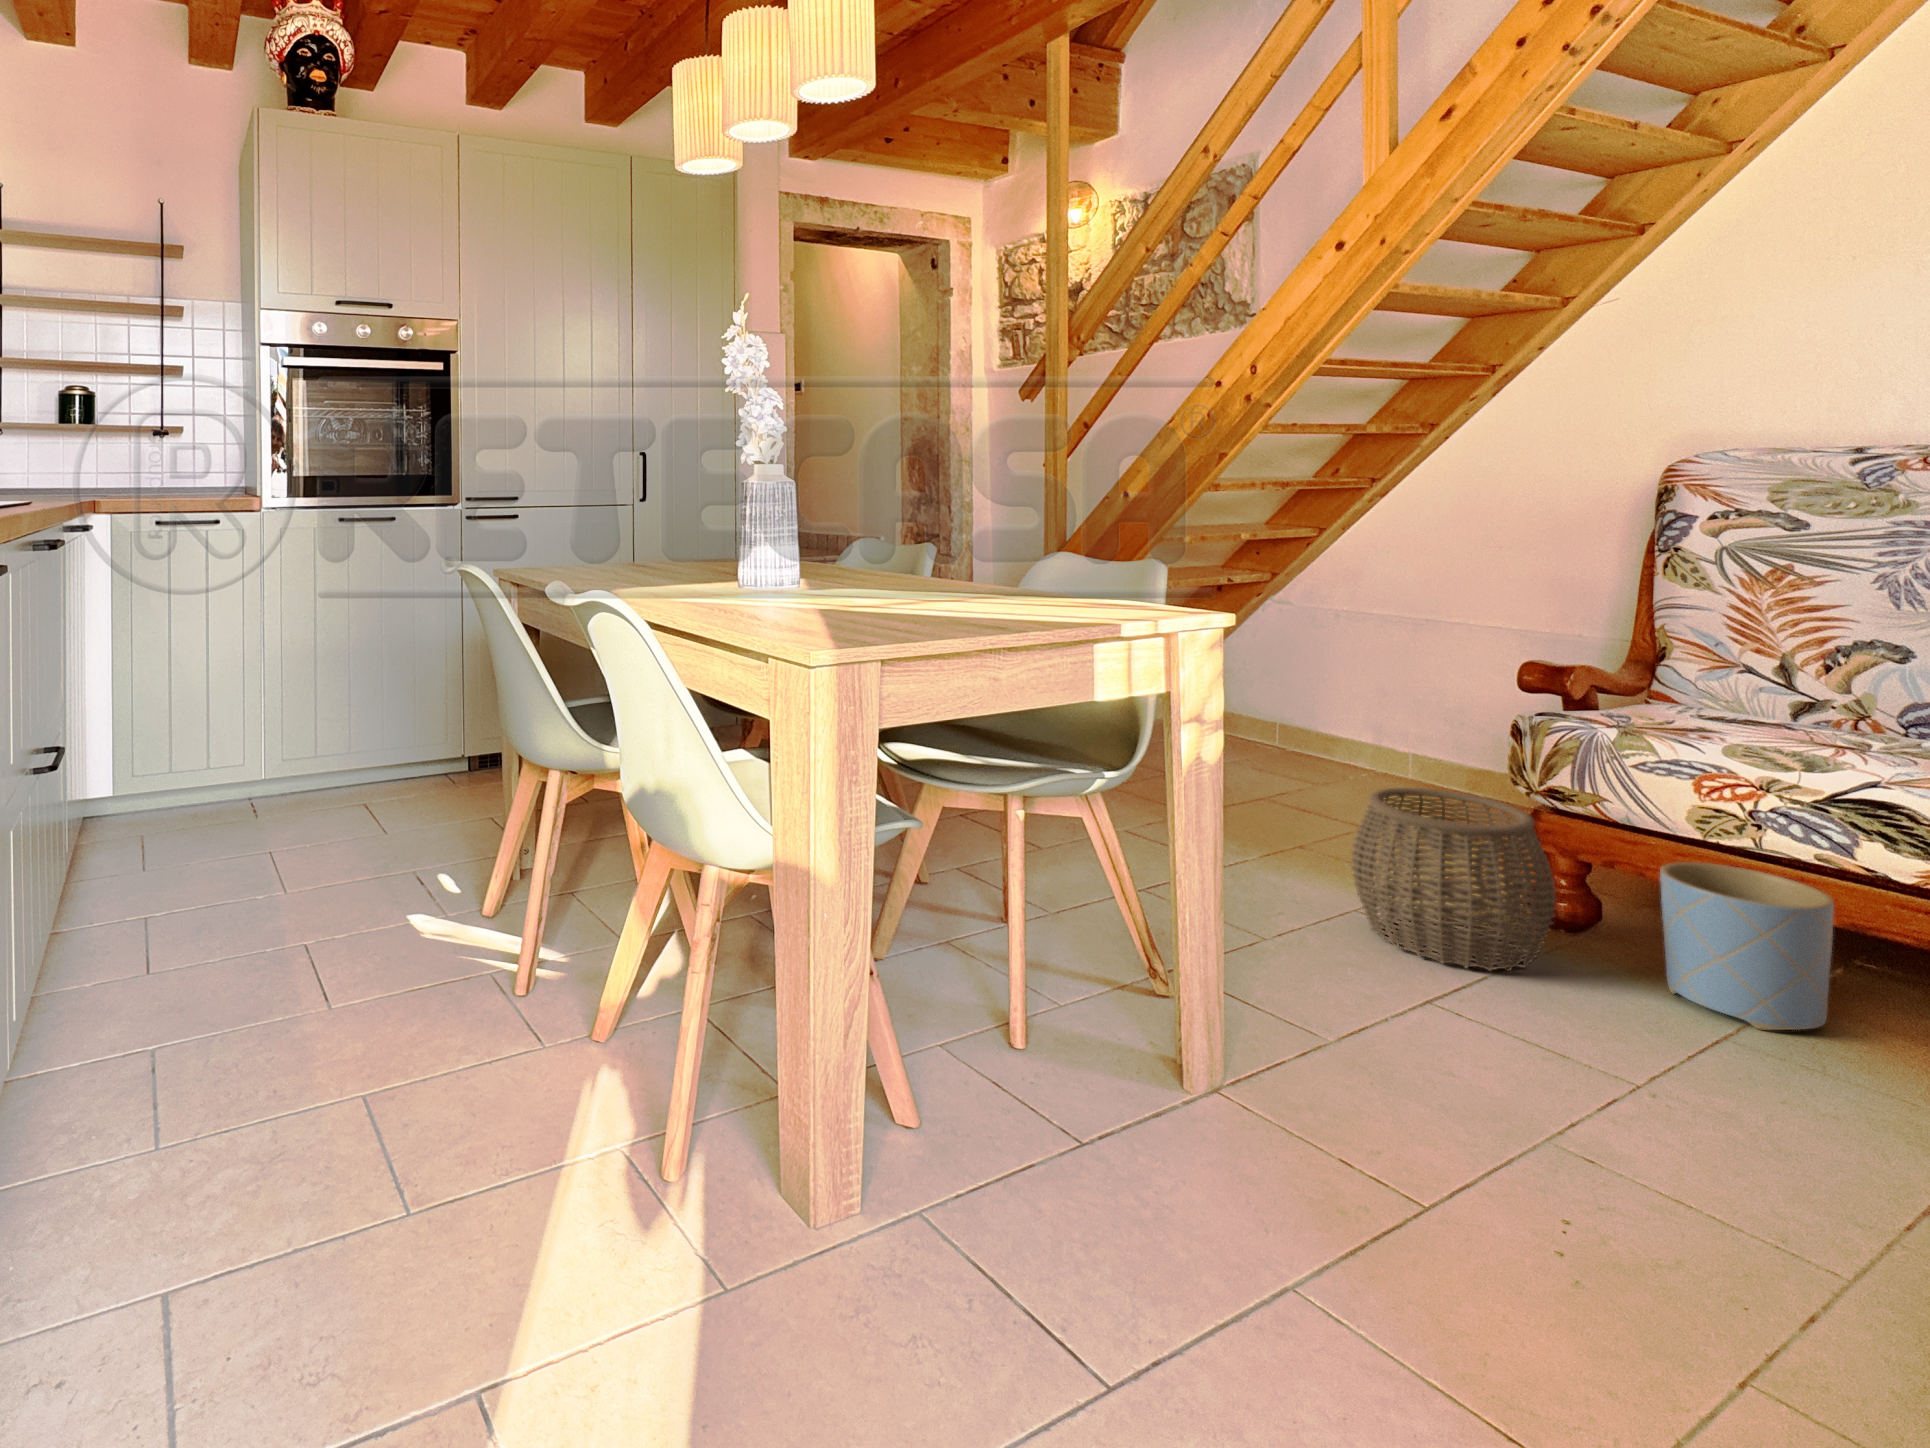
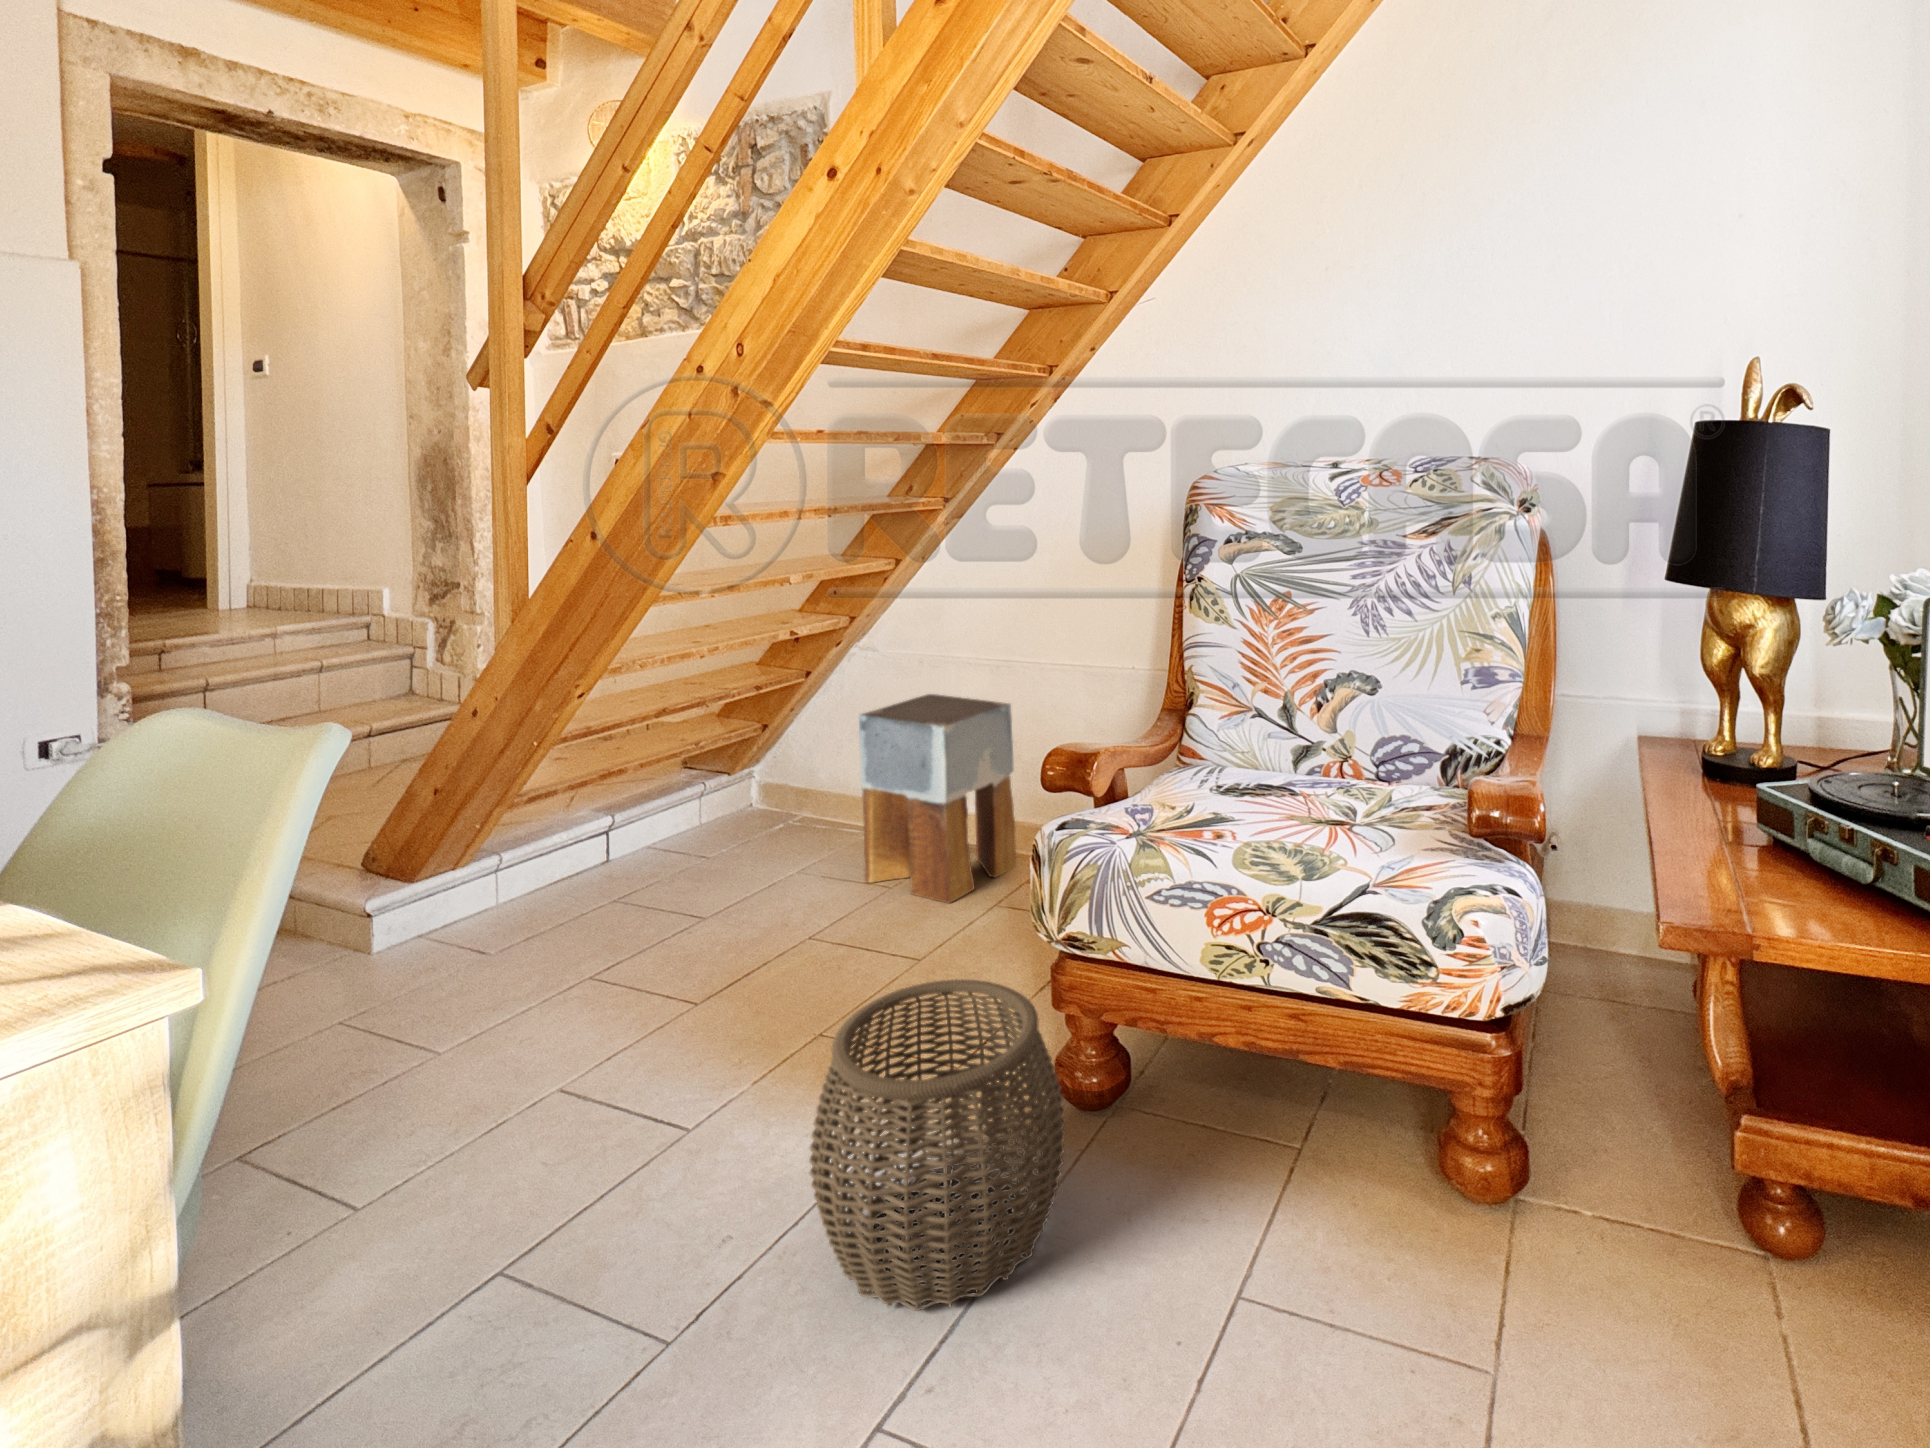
stool: none [1293,640,1440,800] -> present [859,694,1016,903]
planter: present [1660,862,1834,1030] -> none [1173,1016,1332,1273]

